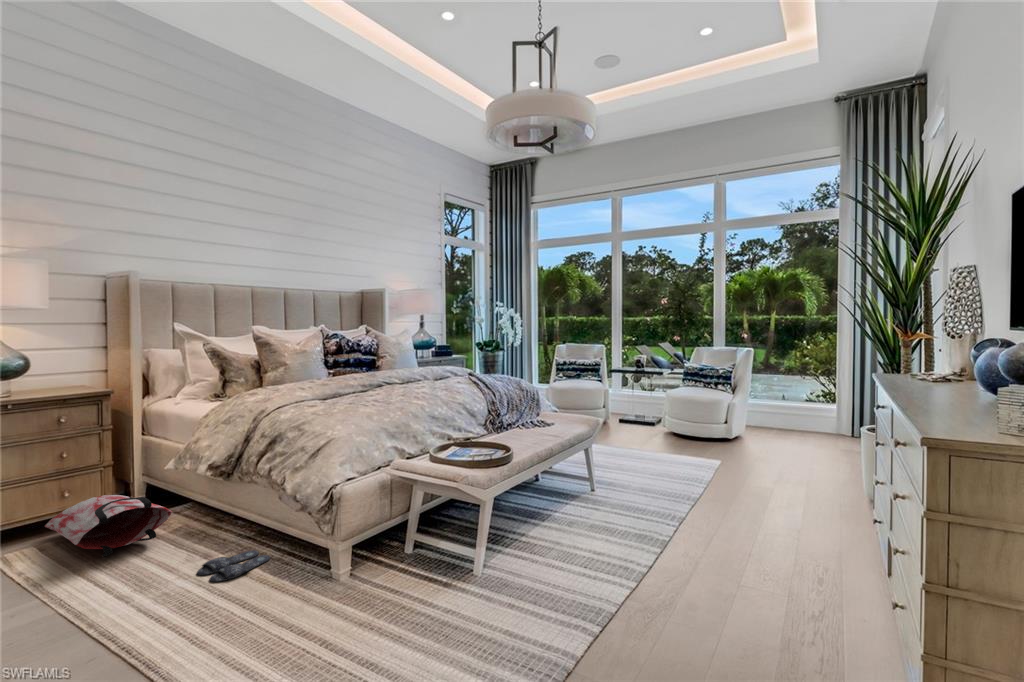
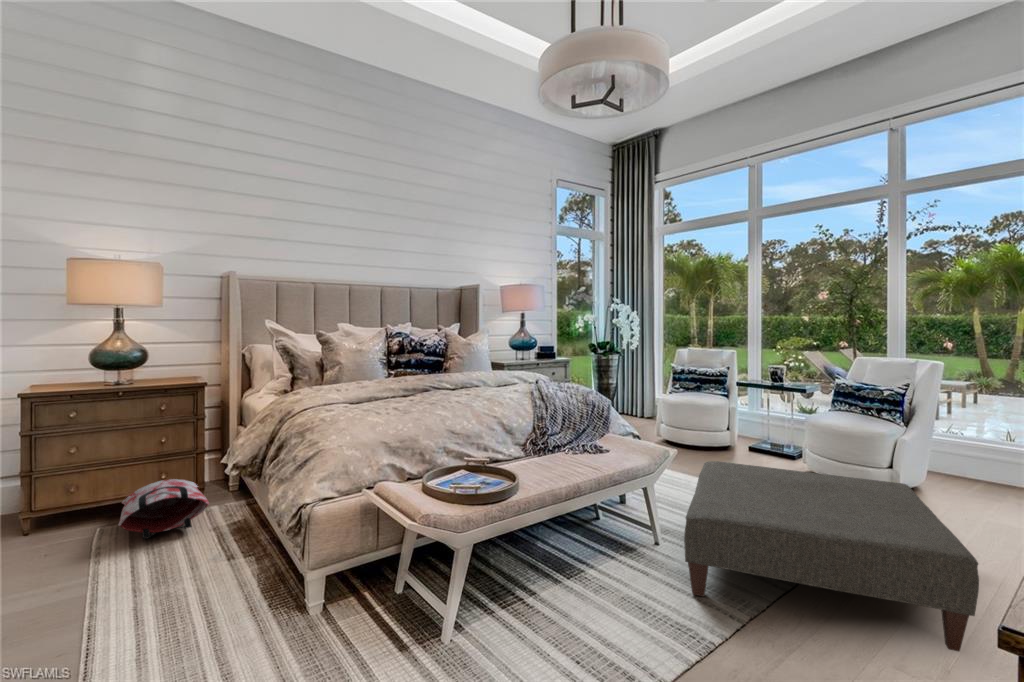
ottoman: none [617,427,822,528] -> present [684,461,979,652]
slippers: present [197,550,270,582] -> none [198,555,269,585]

